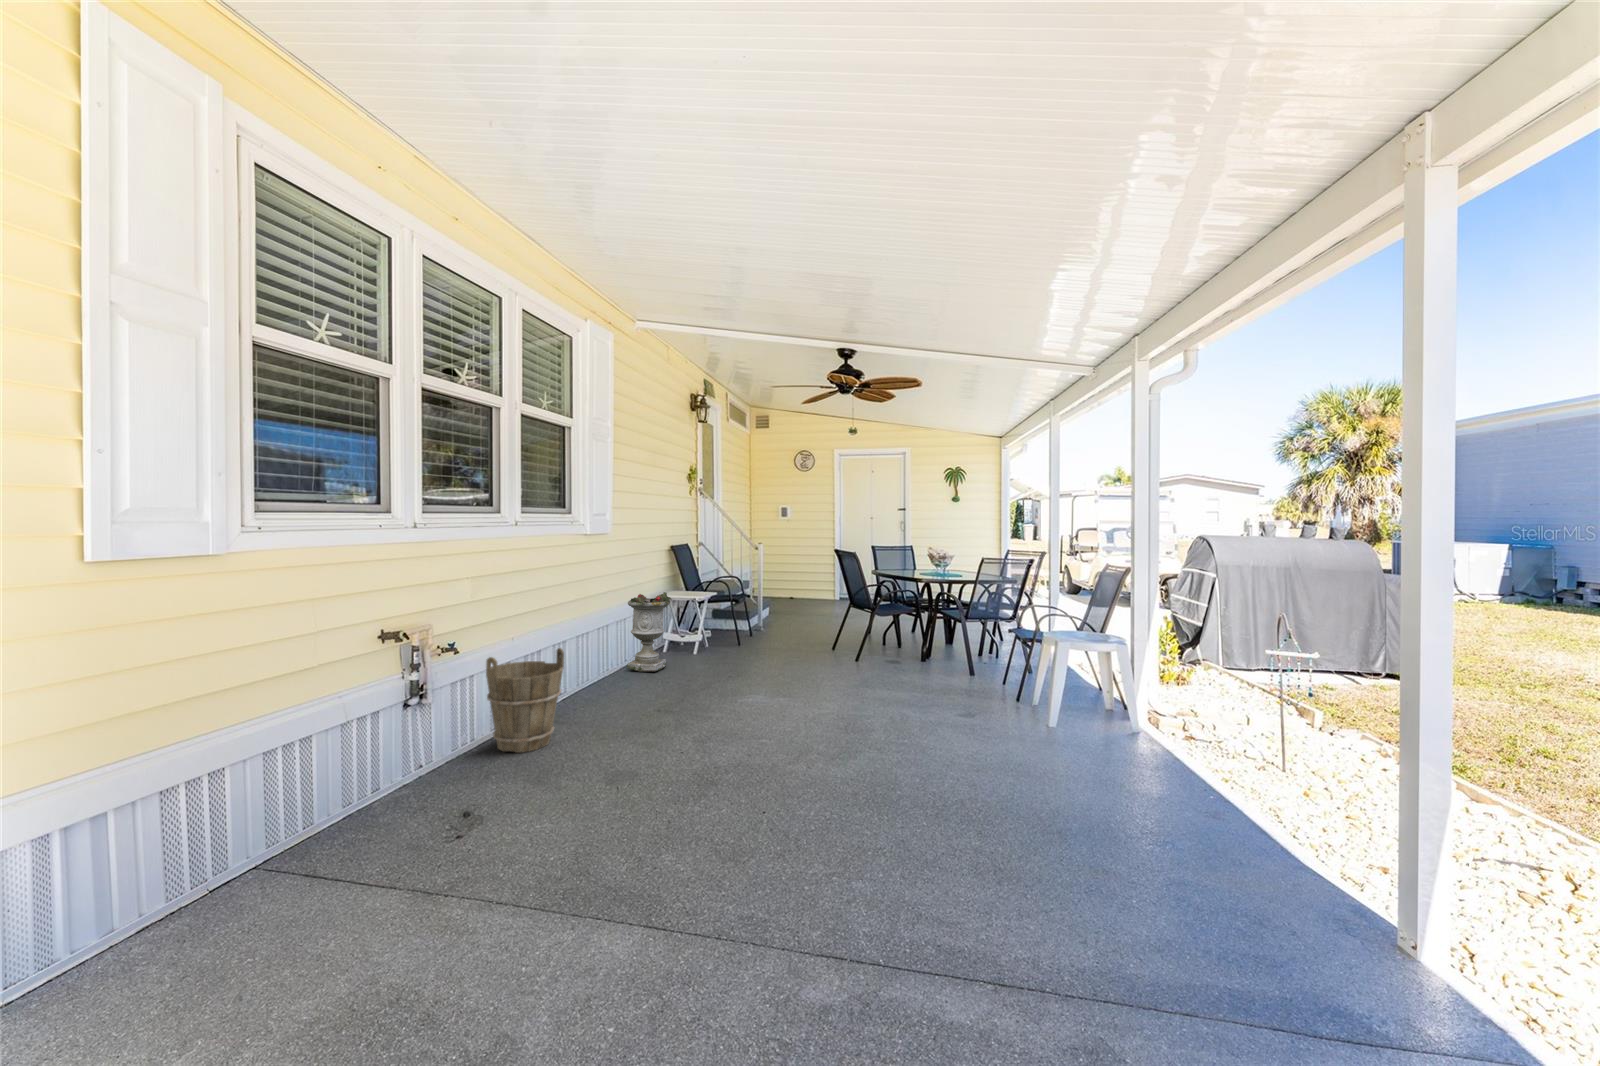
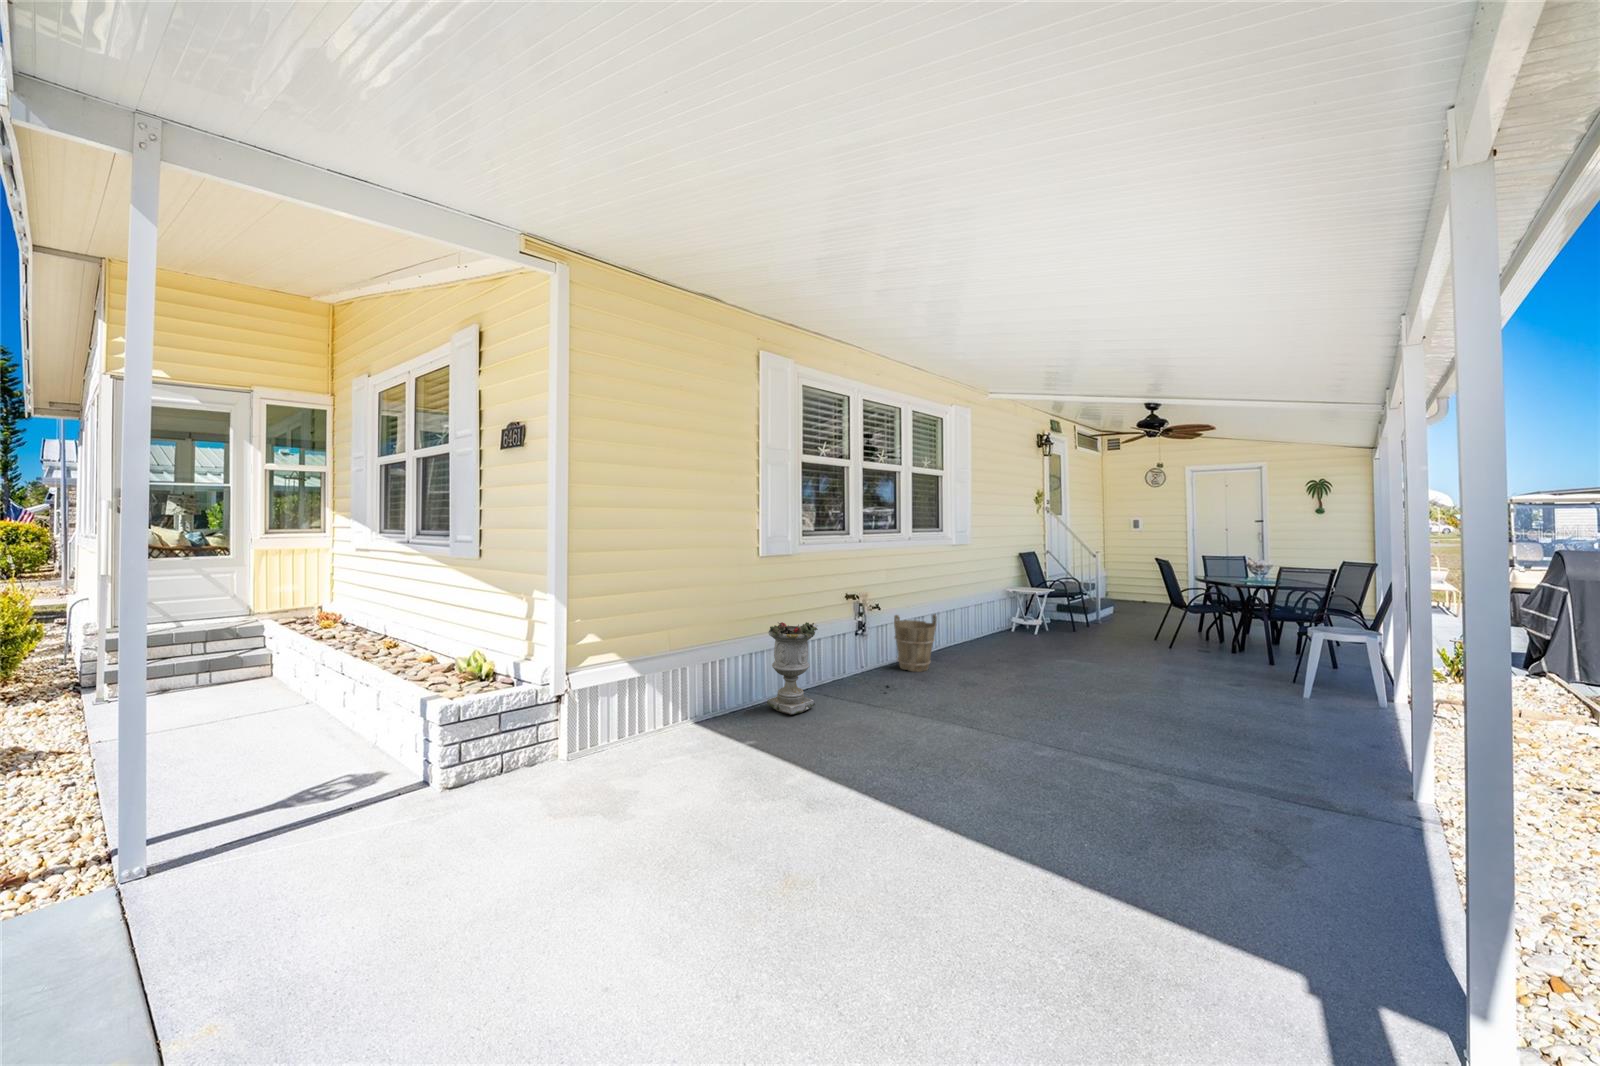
planter: present [627,592,671,672] -> present [767,622,818,715]

